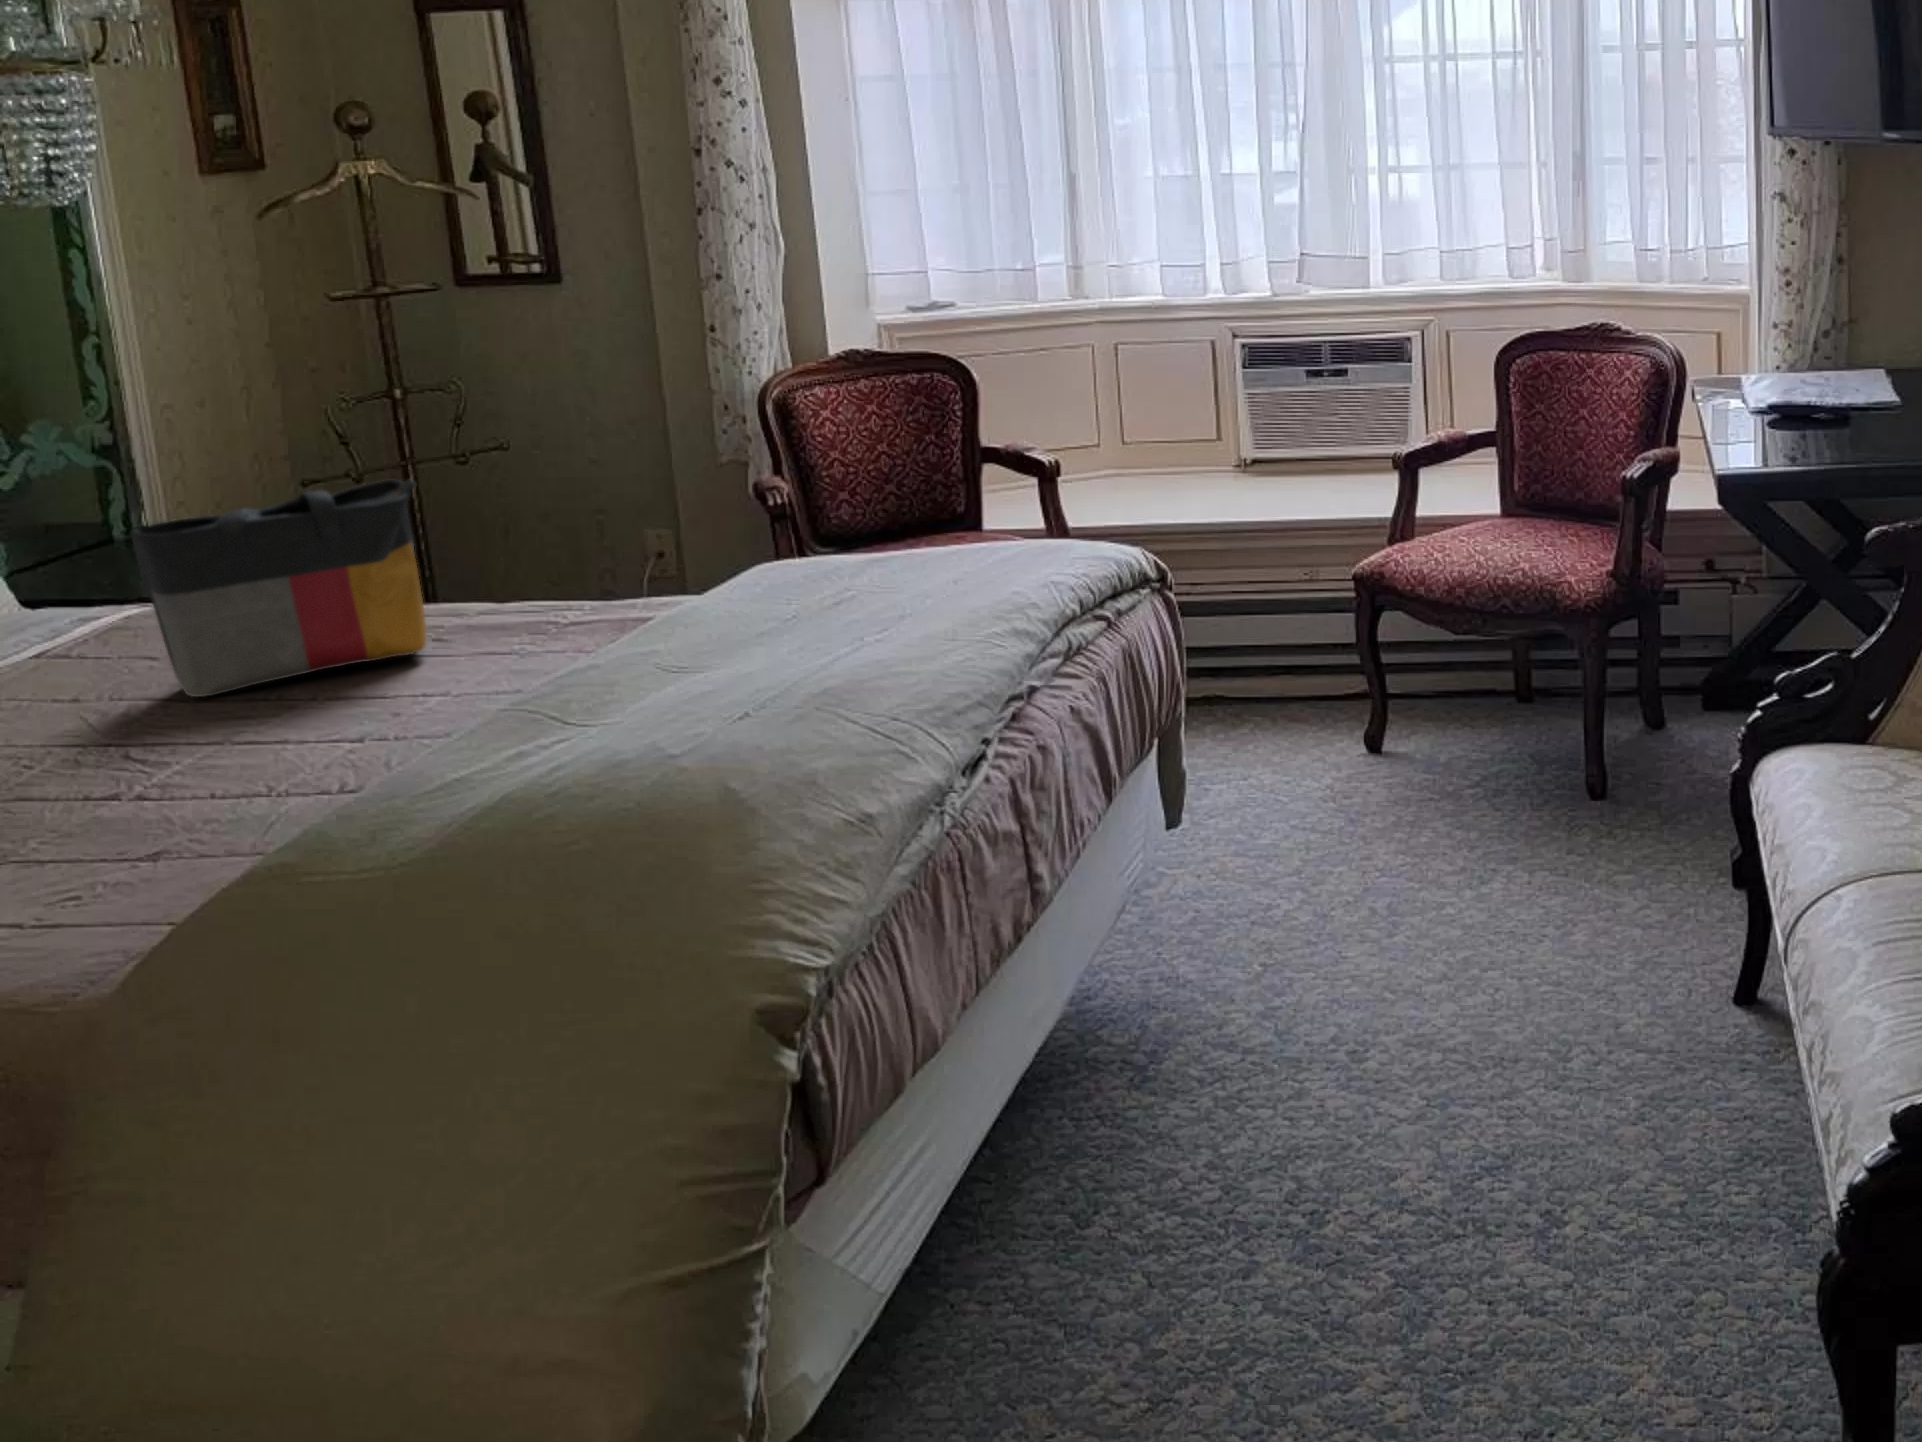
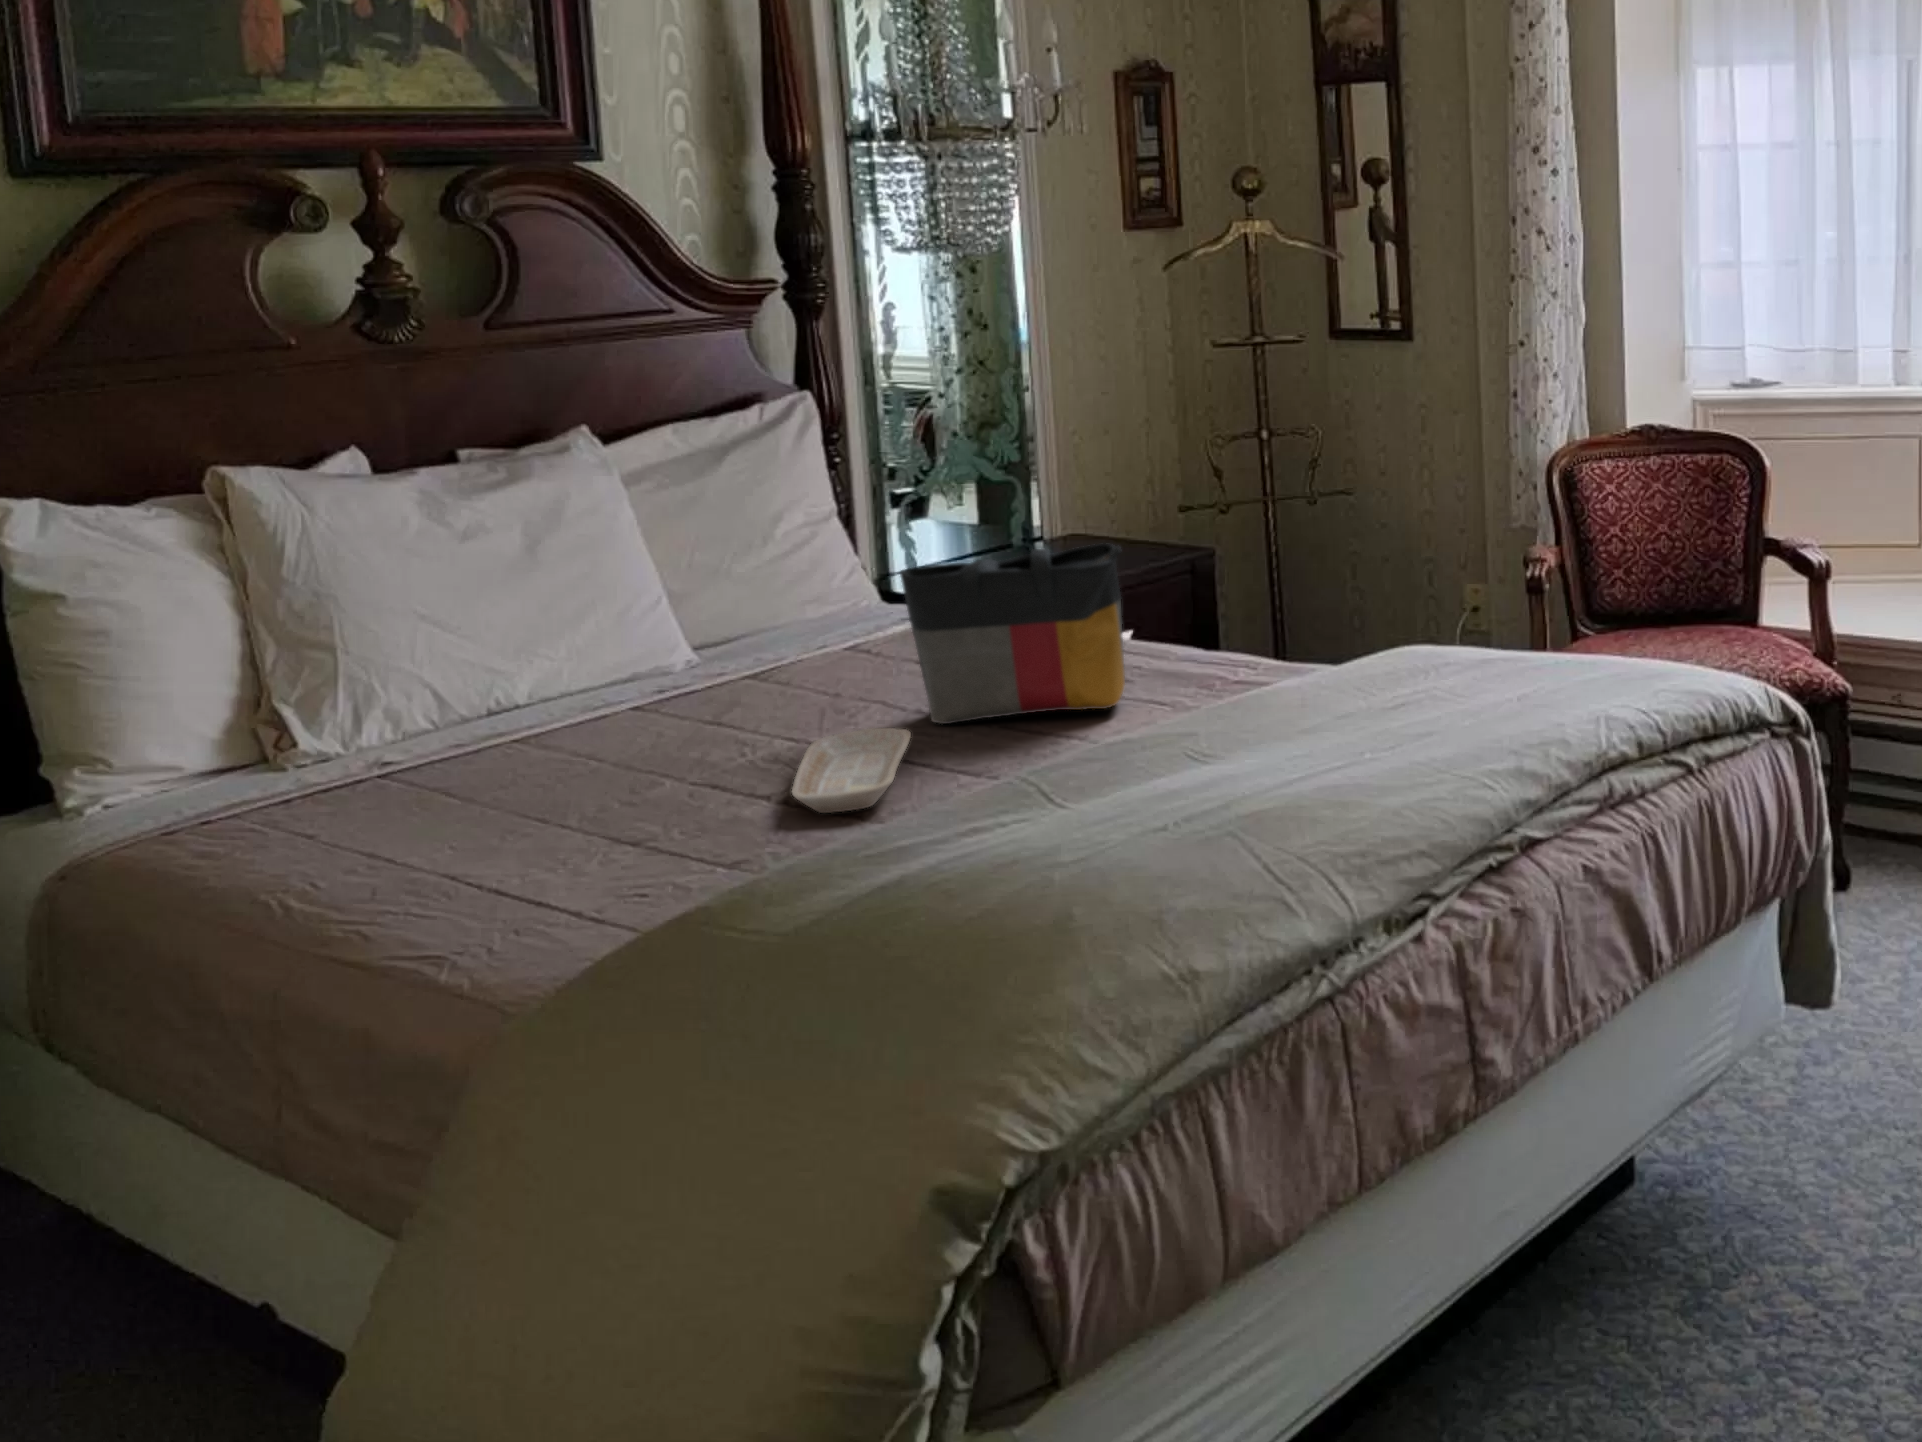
tray: none [61,701,221,795] -> present [792,728,911,813]

